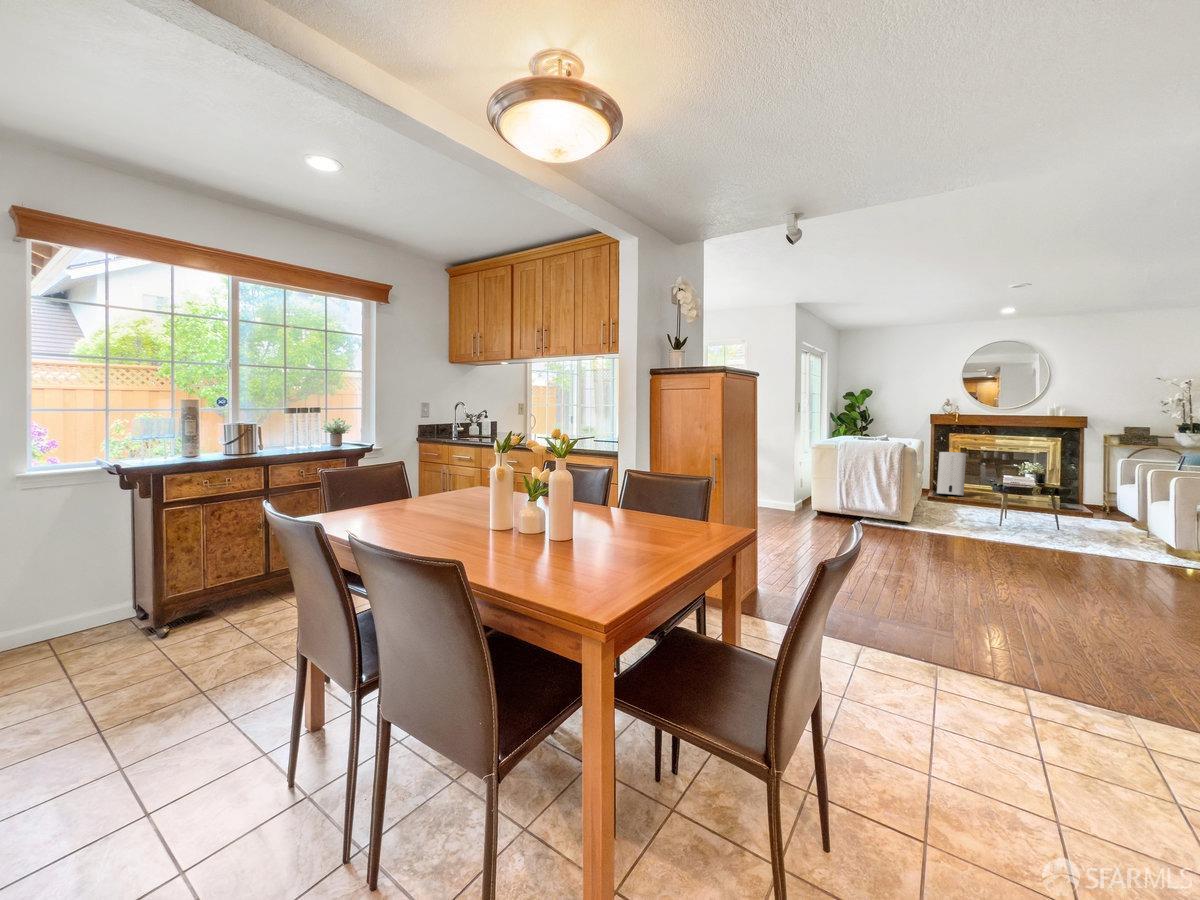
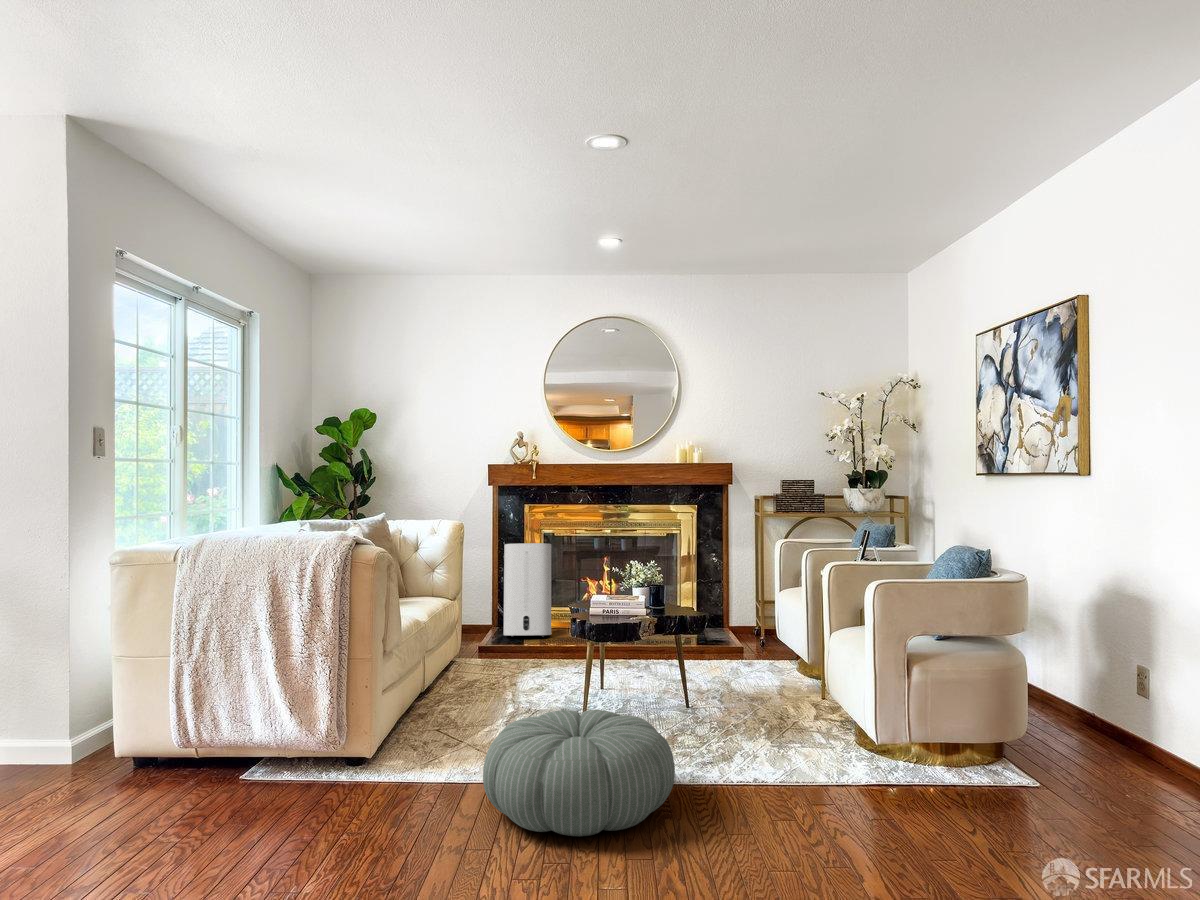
pouf: none [965,511,1051,549] -> present [483,710,675,836]

